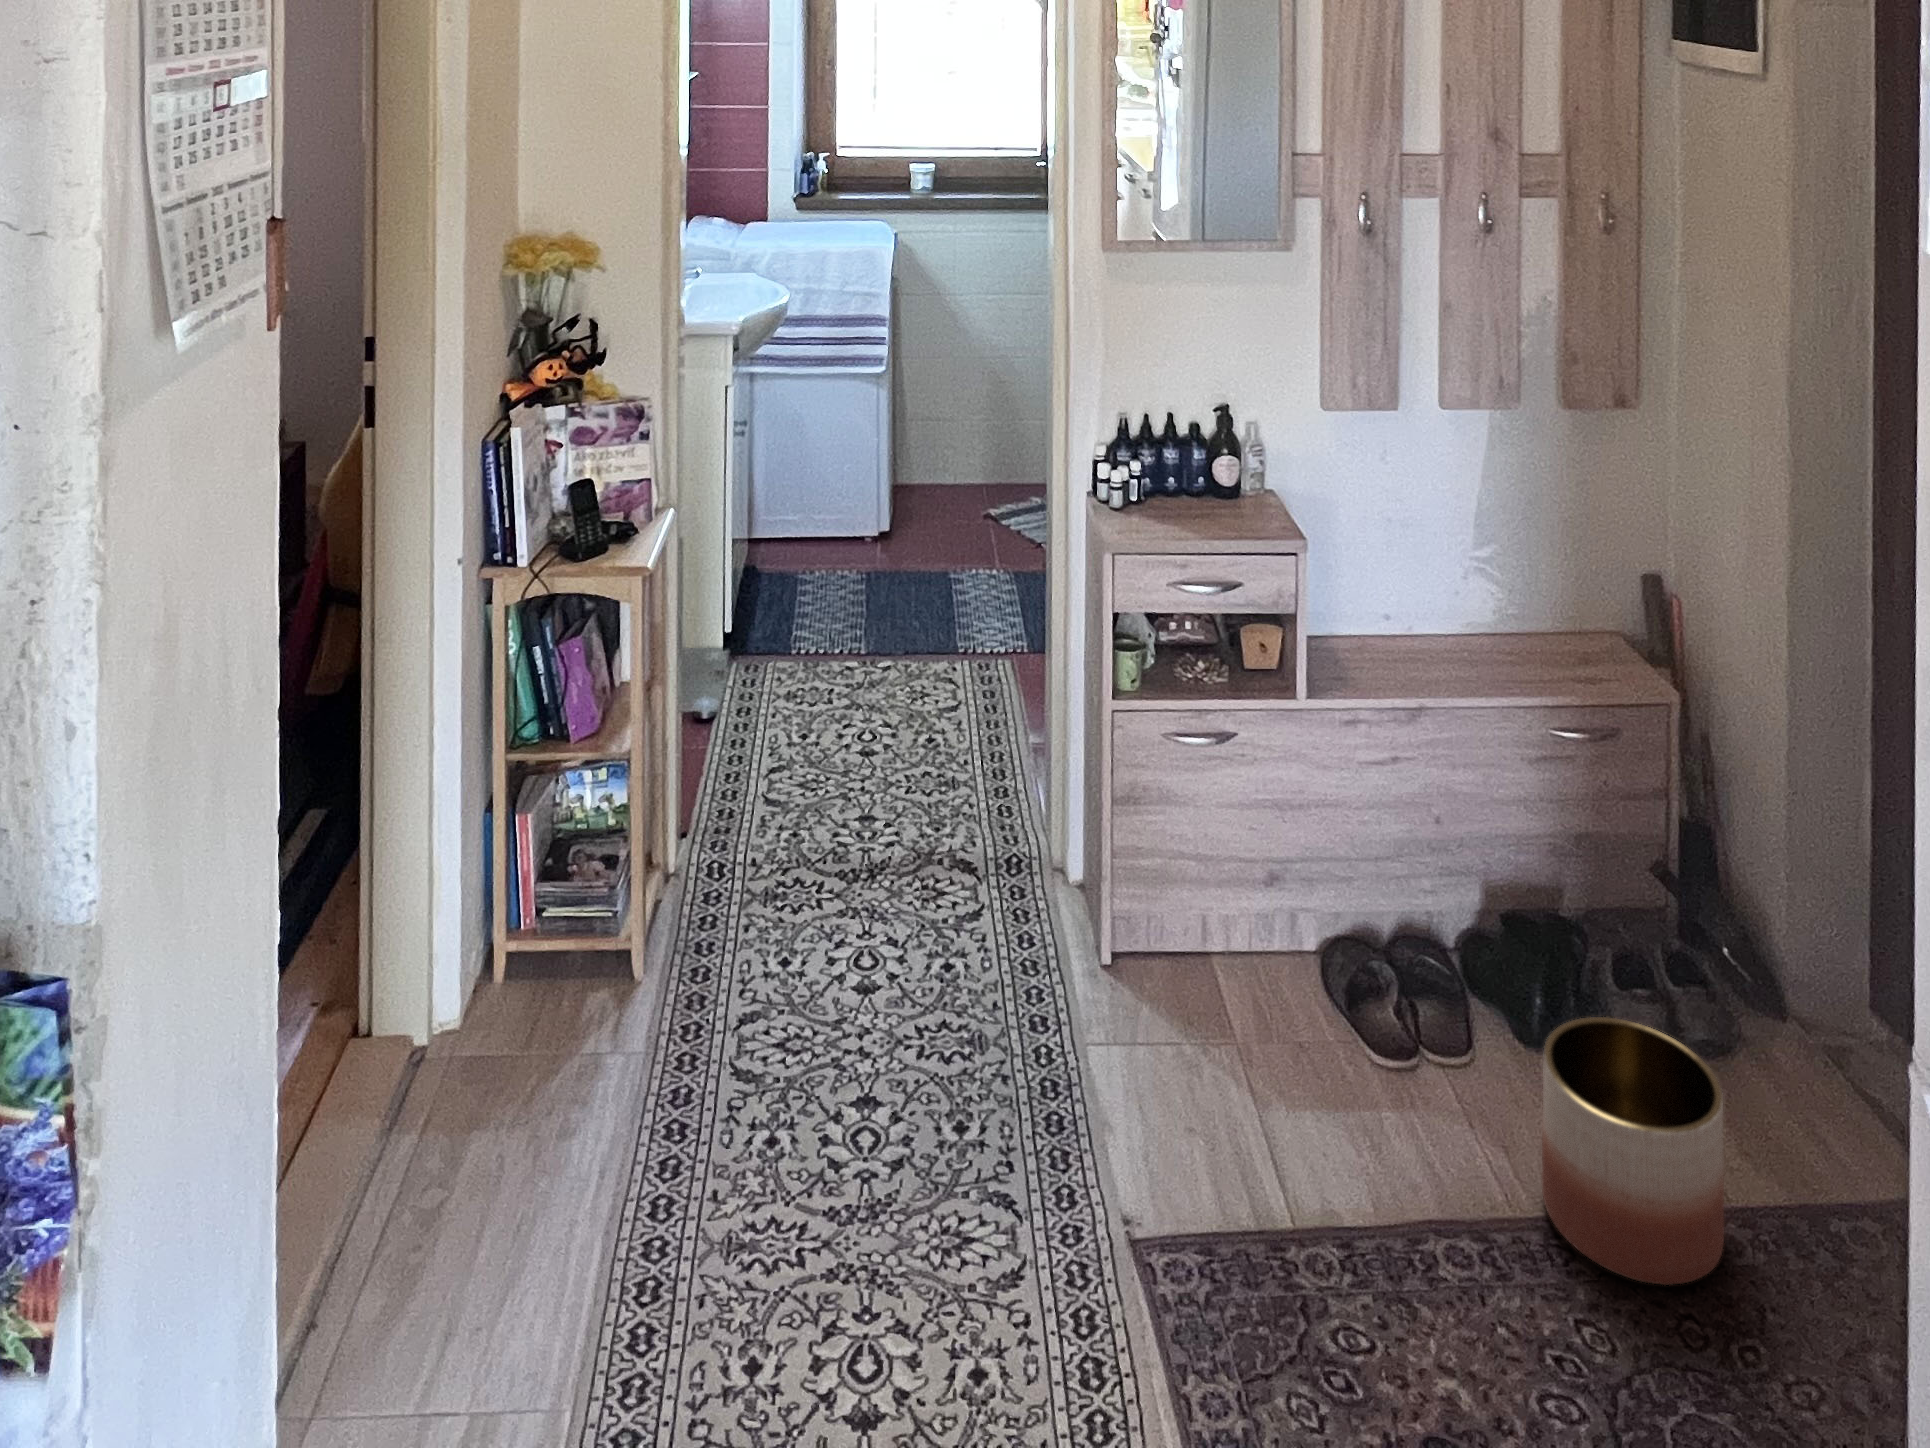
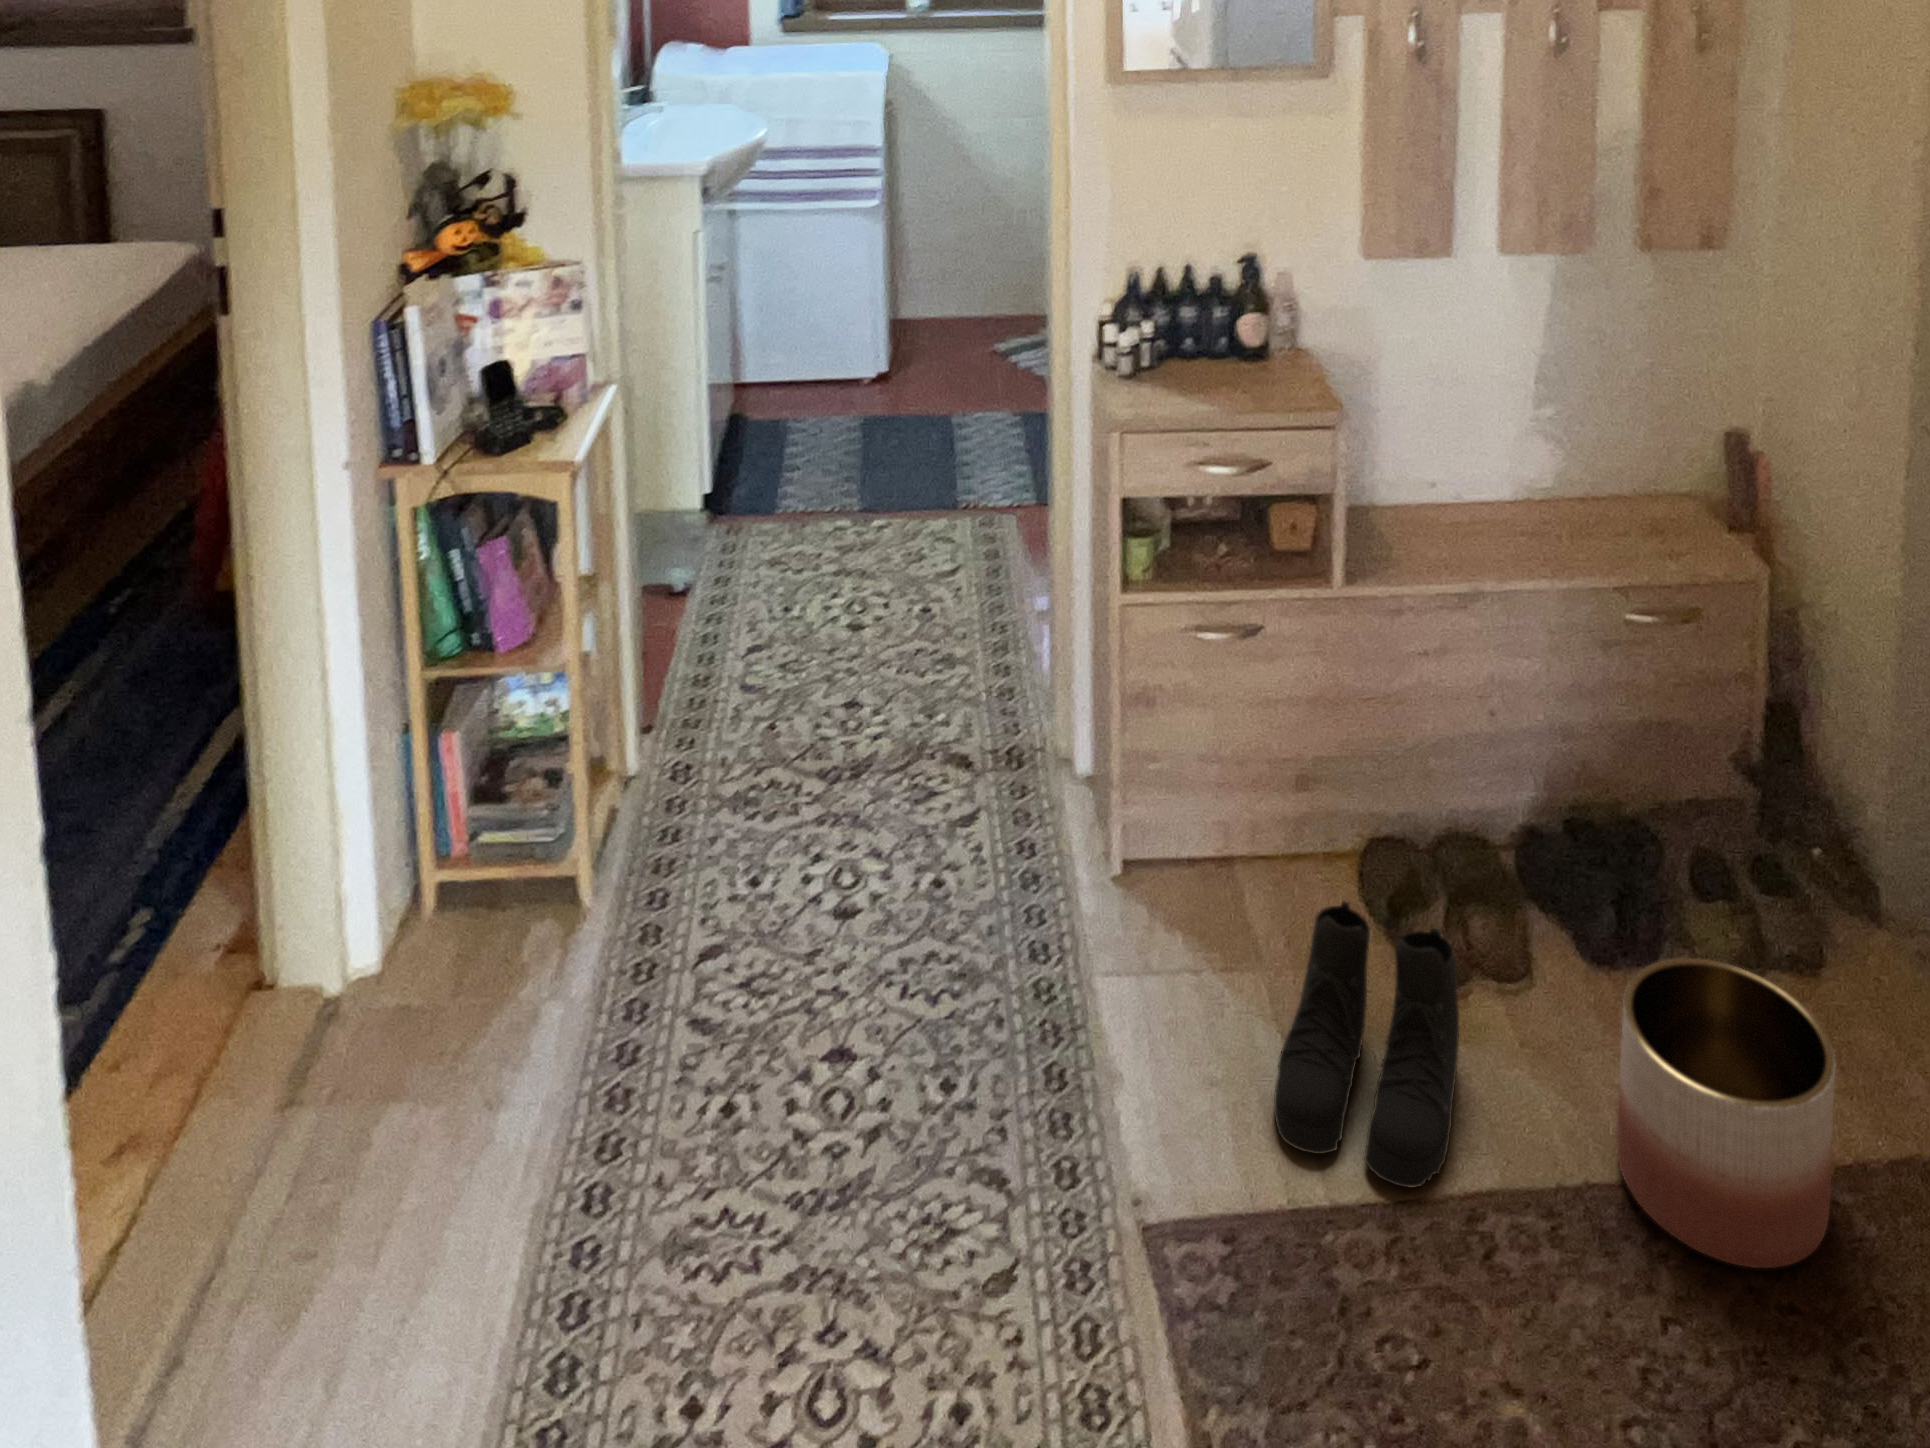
boots: none [1245,971,1406,1216] -> present [1274,901,1459,1188]

